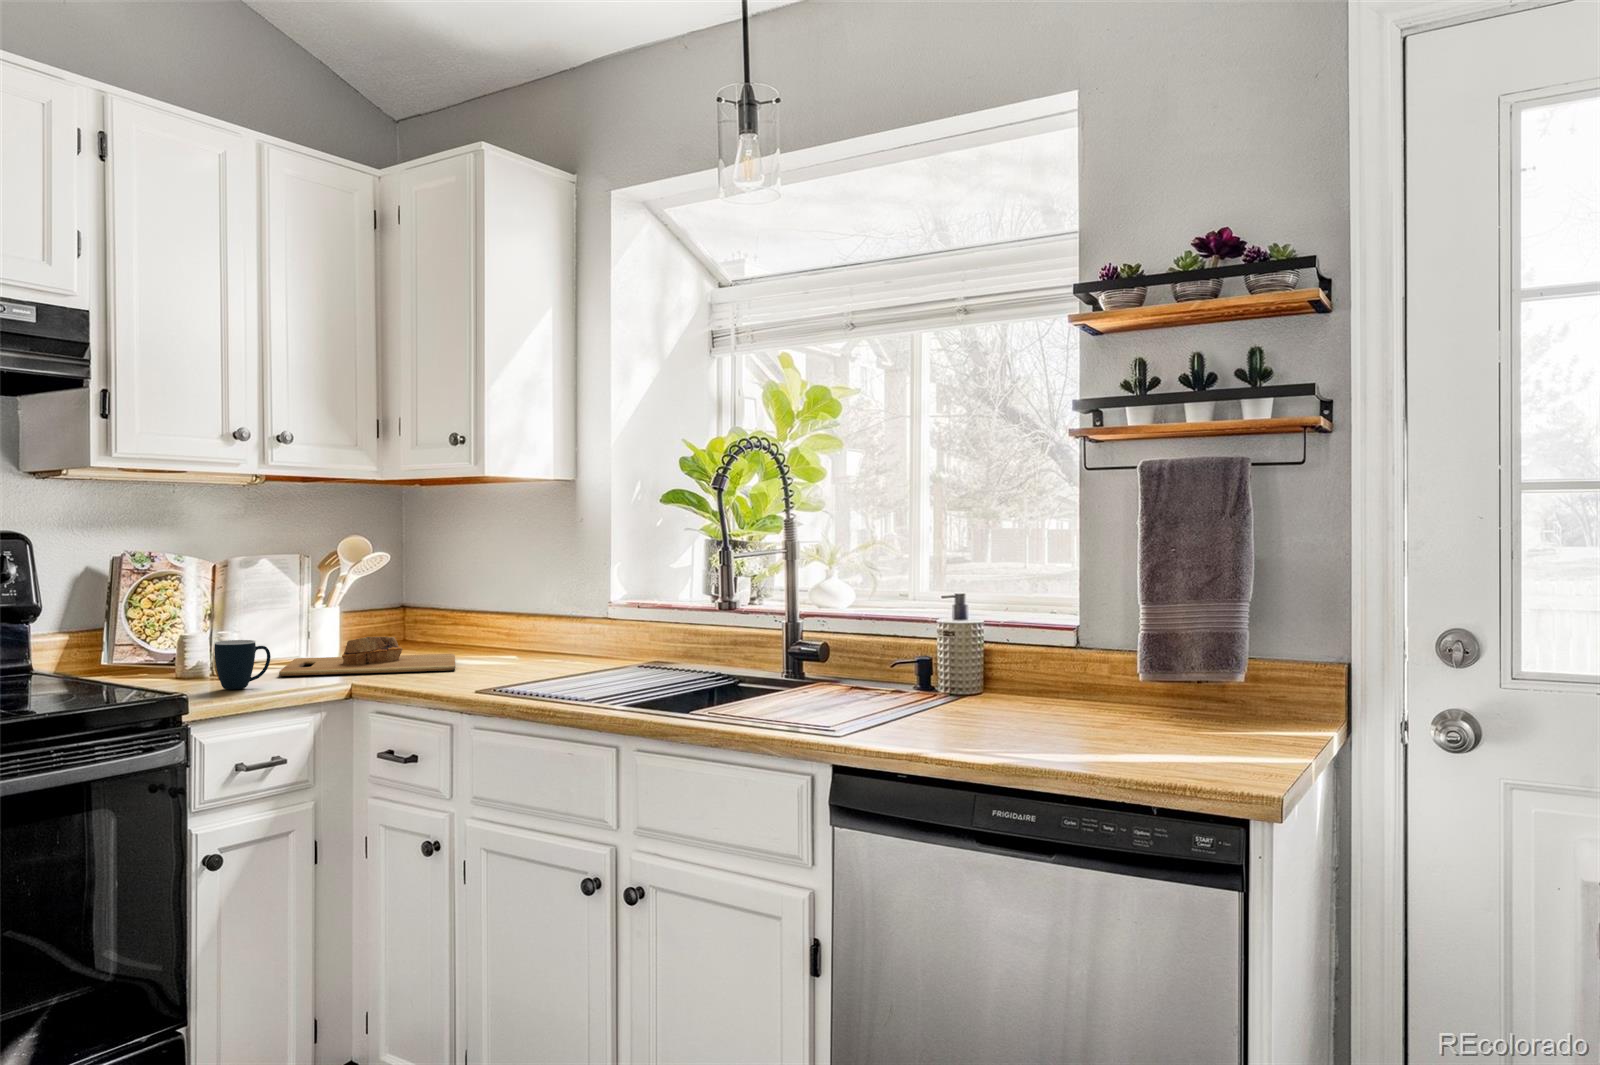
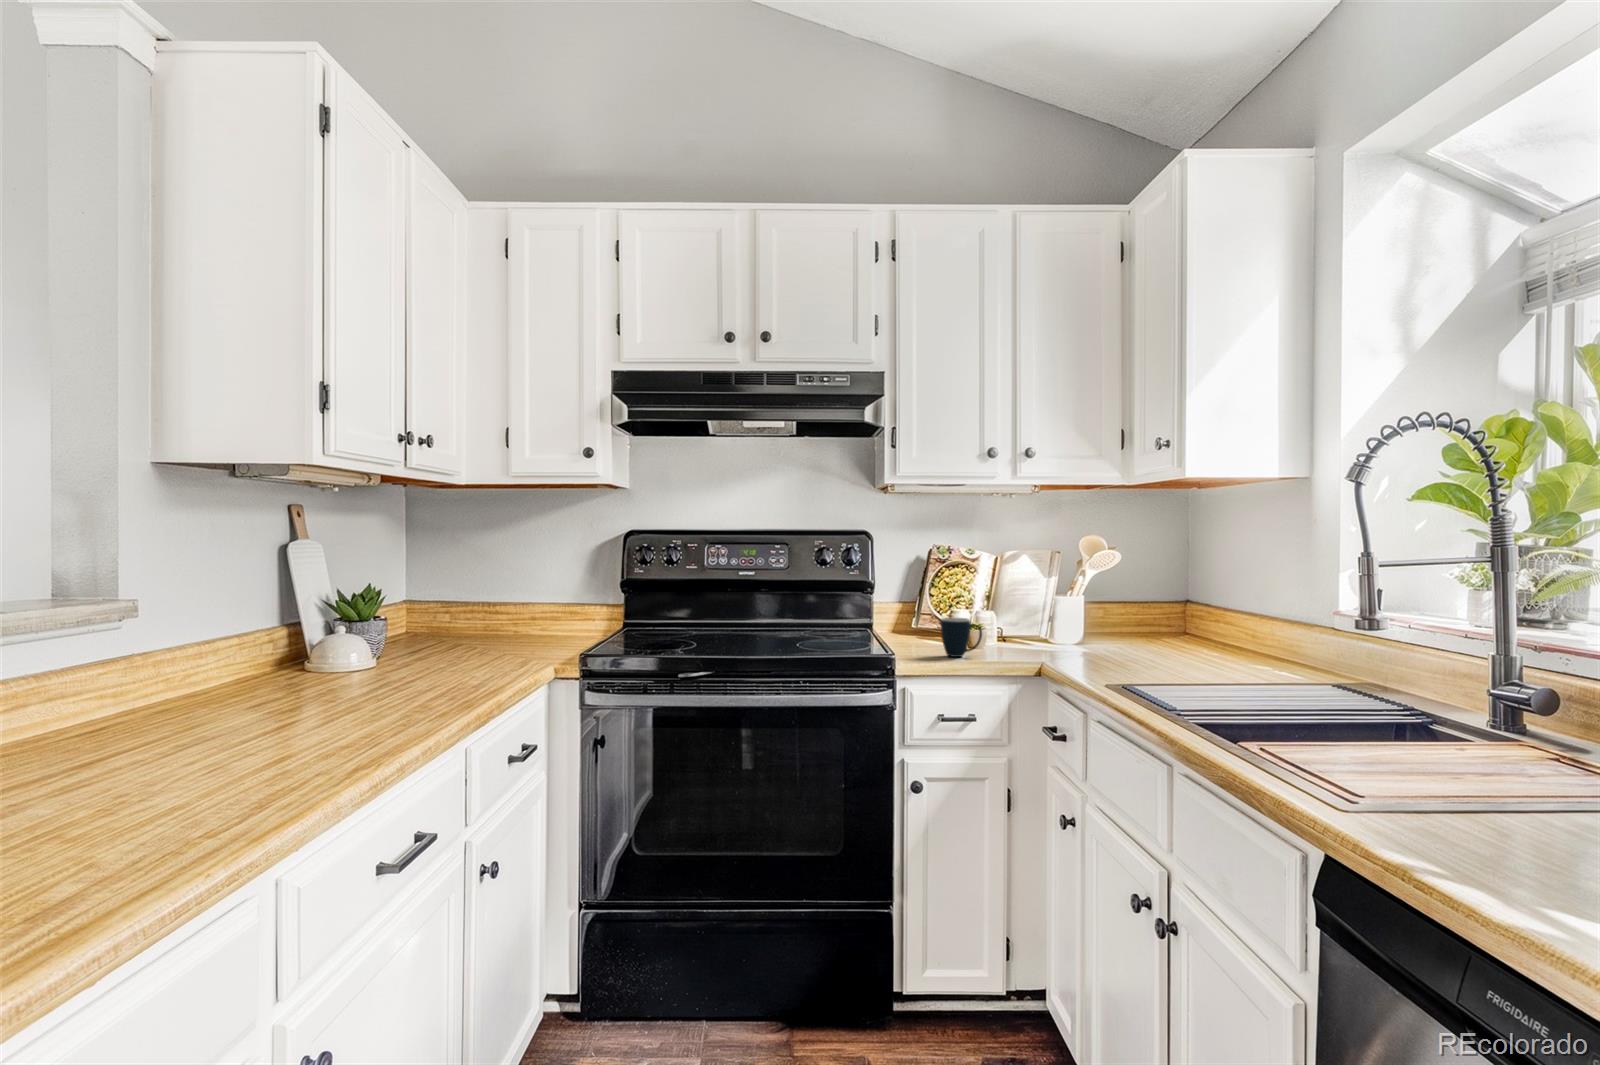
cutting board: present [279,637,455,676] -> none [1006,626,1180,665]

